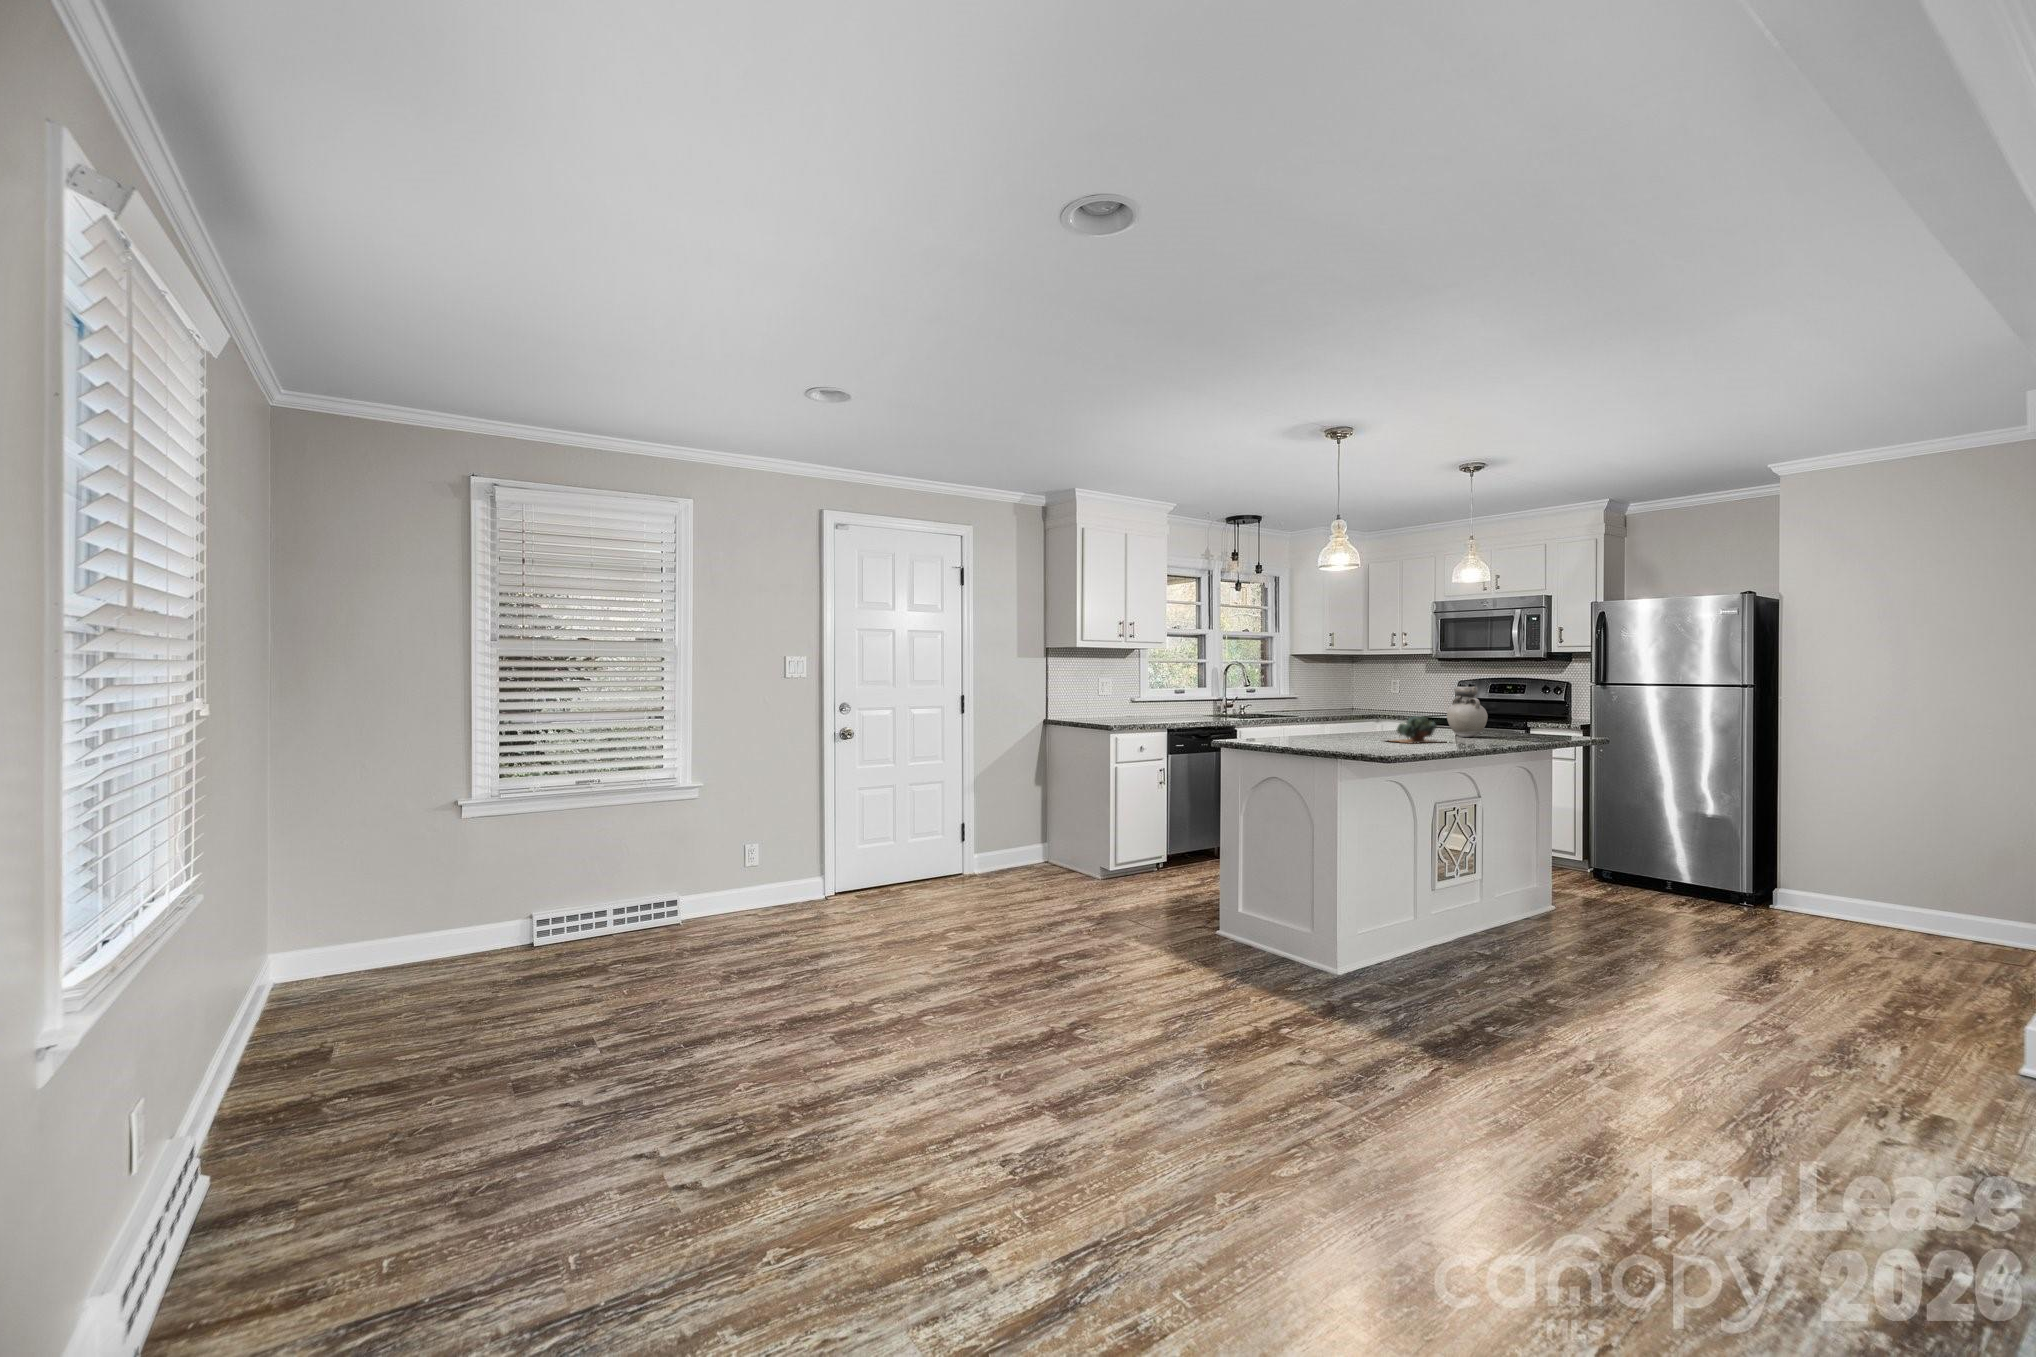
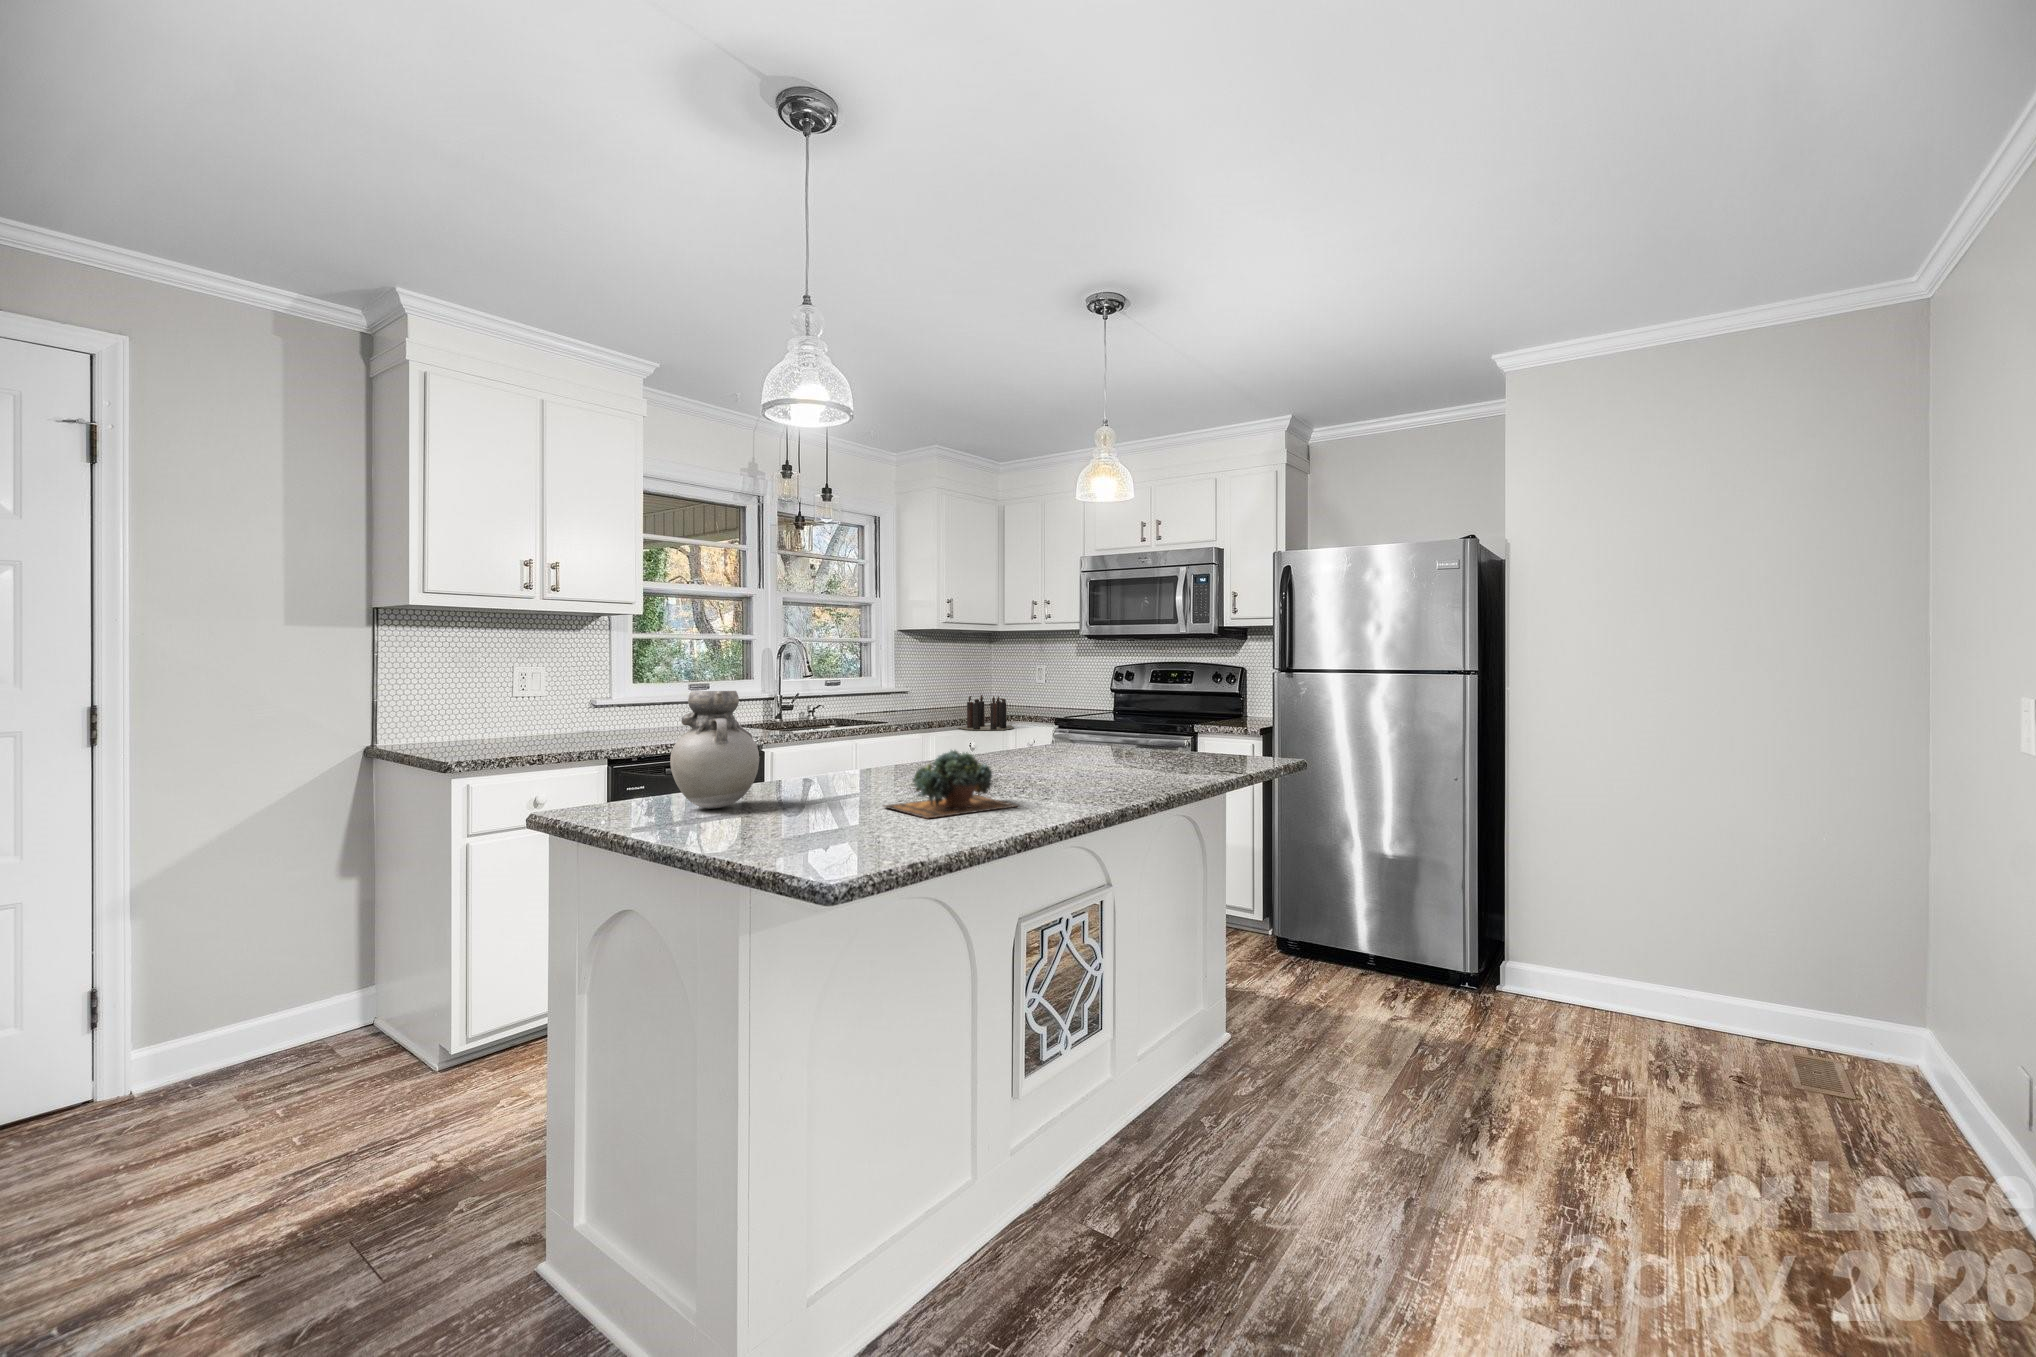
vase: present [1447,687,1488,737] -> present [670,691,759,809]
candle: none [1351,698,1405,721] -> present [958,695,1013,730]

